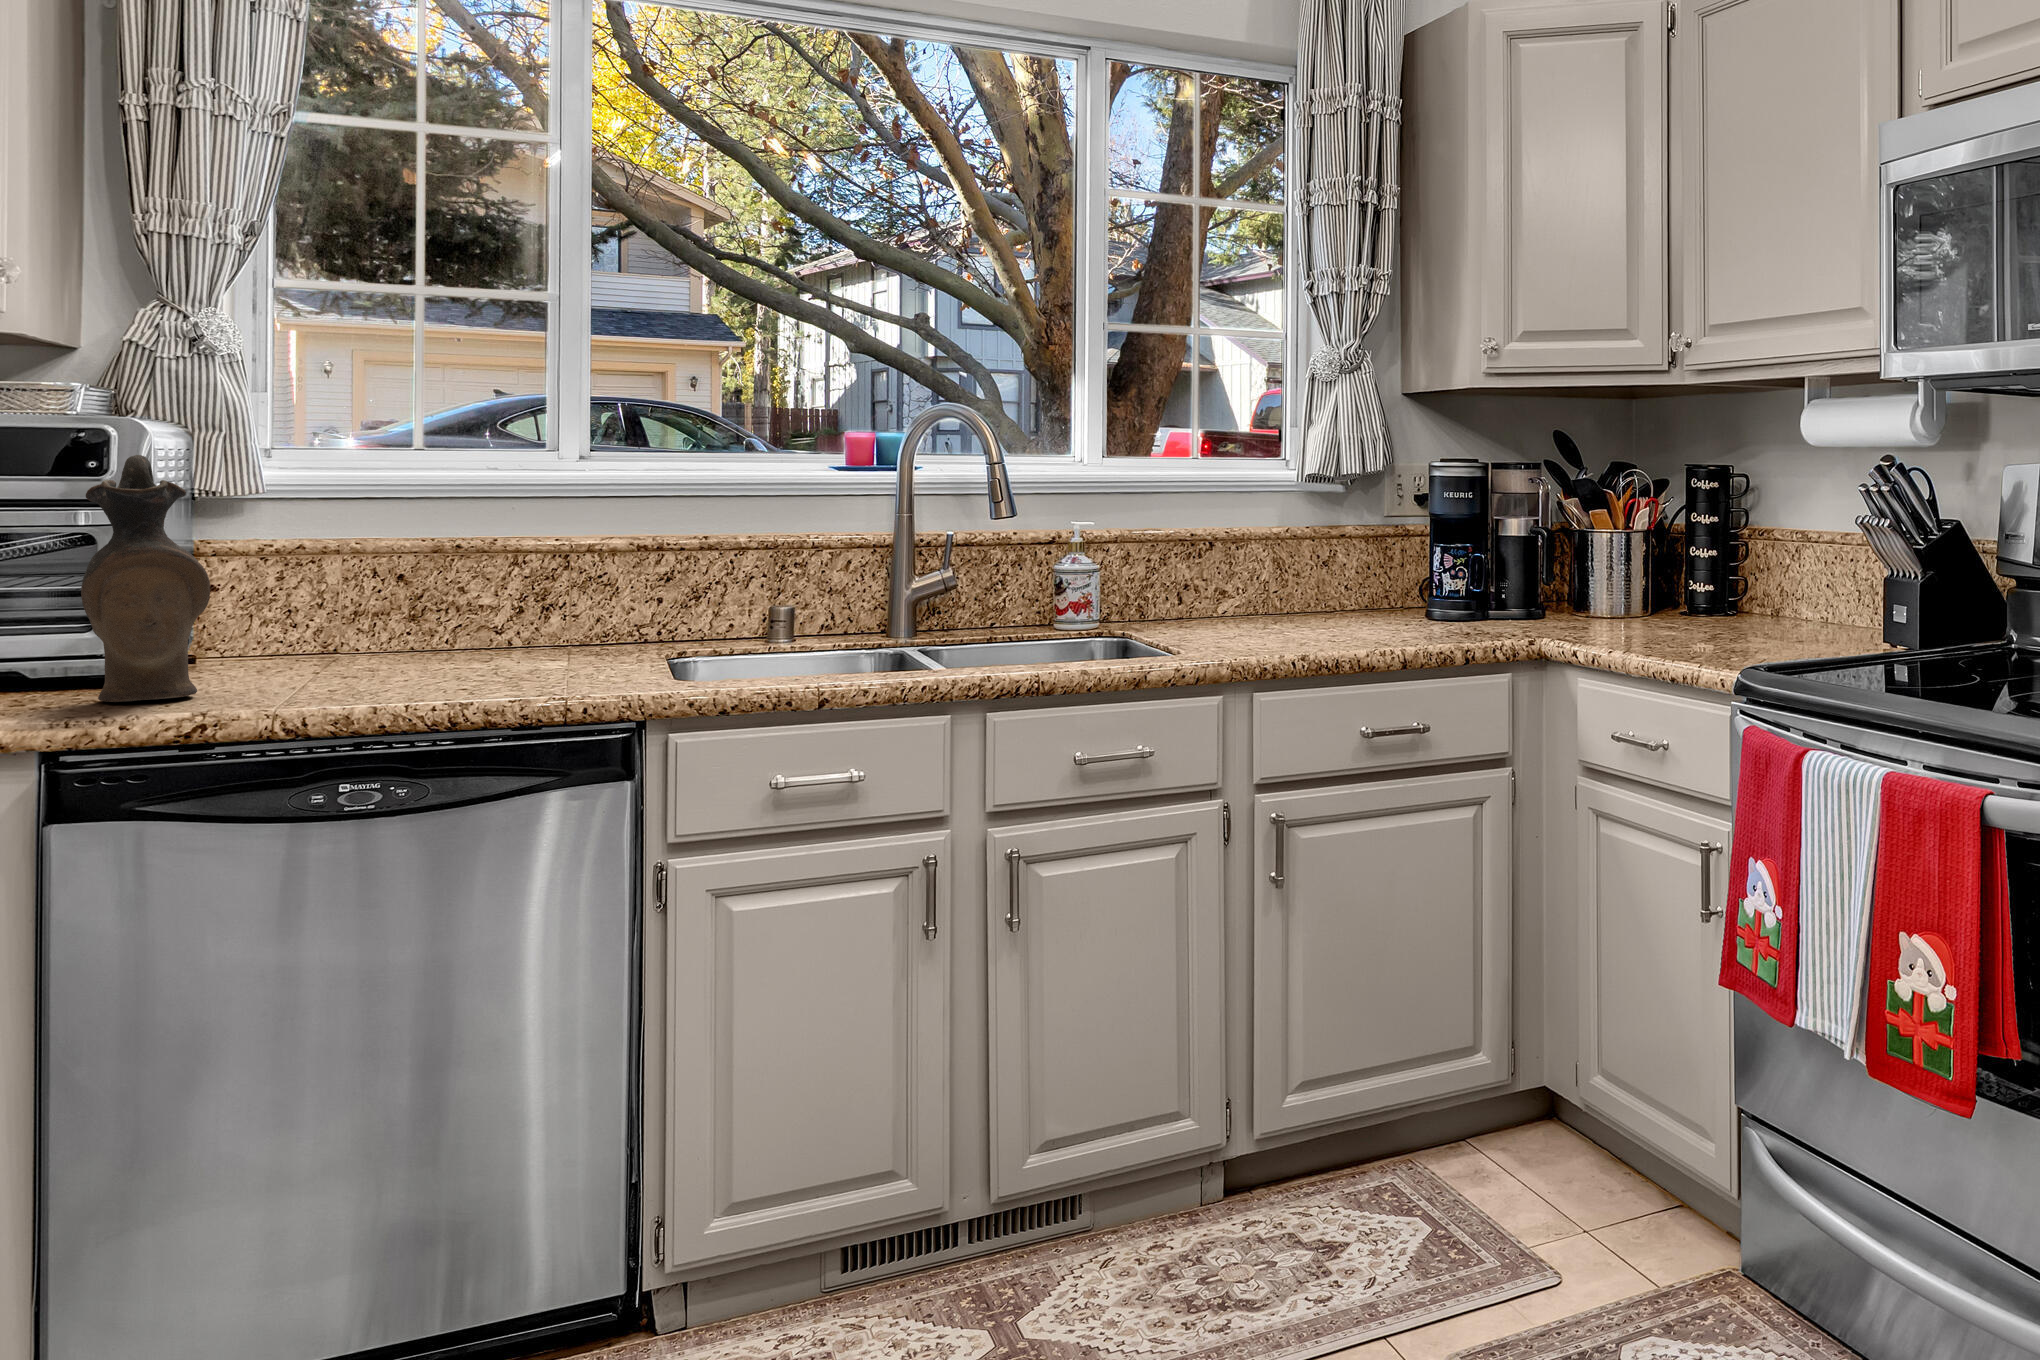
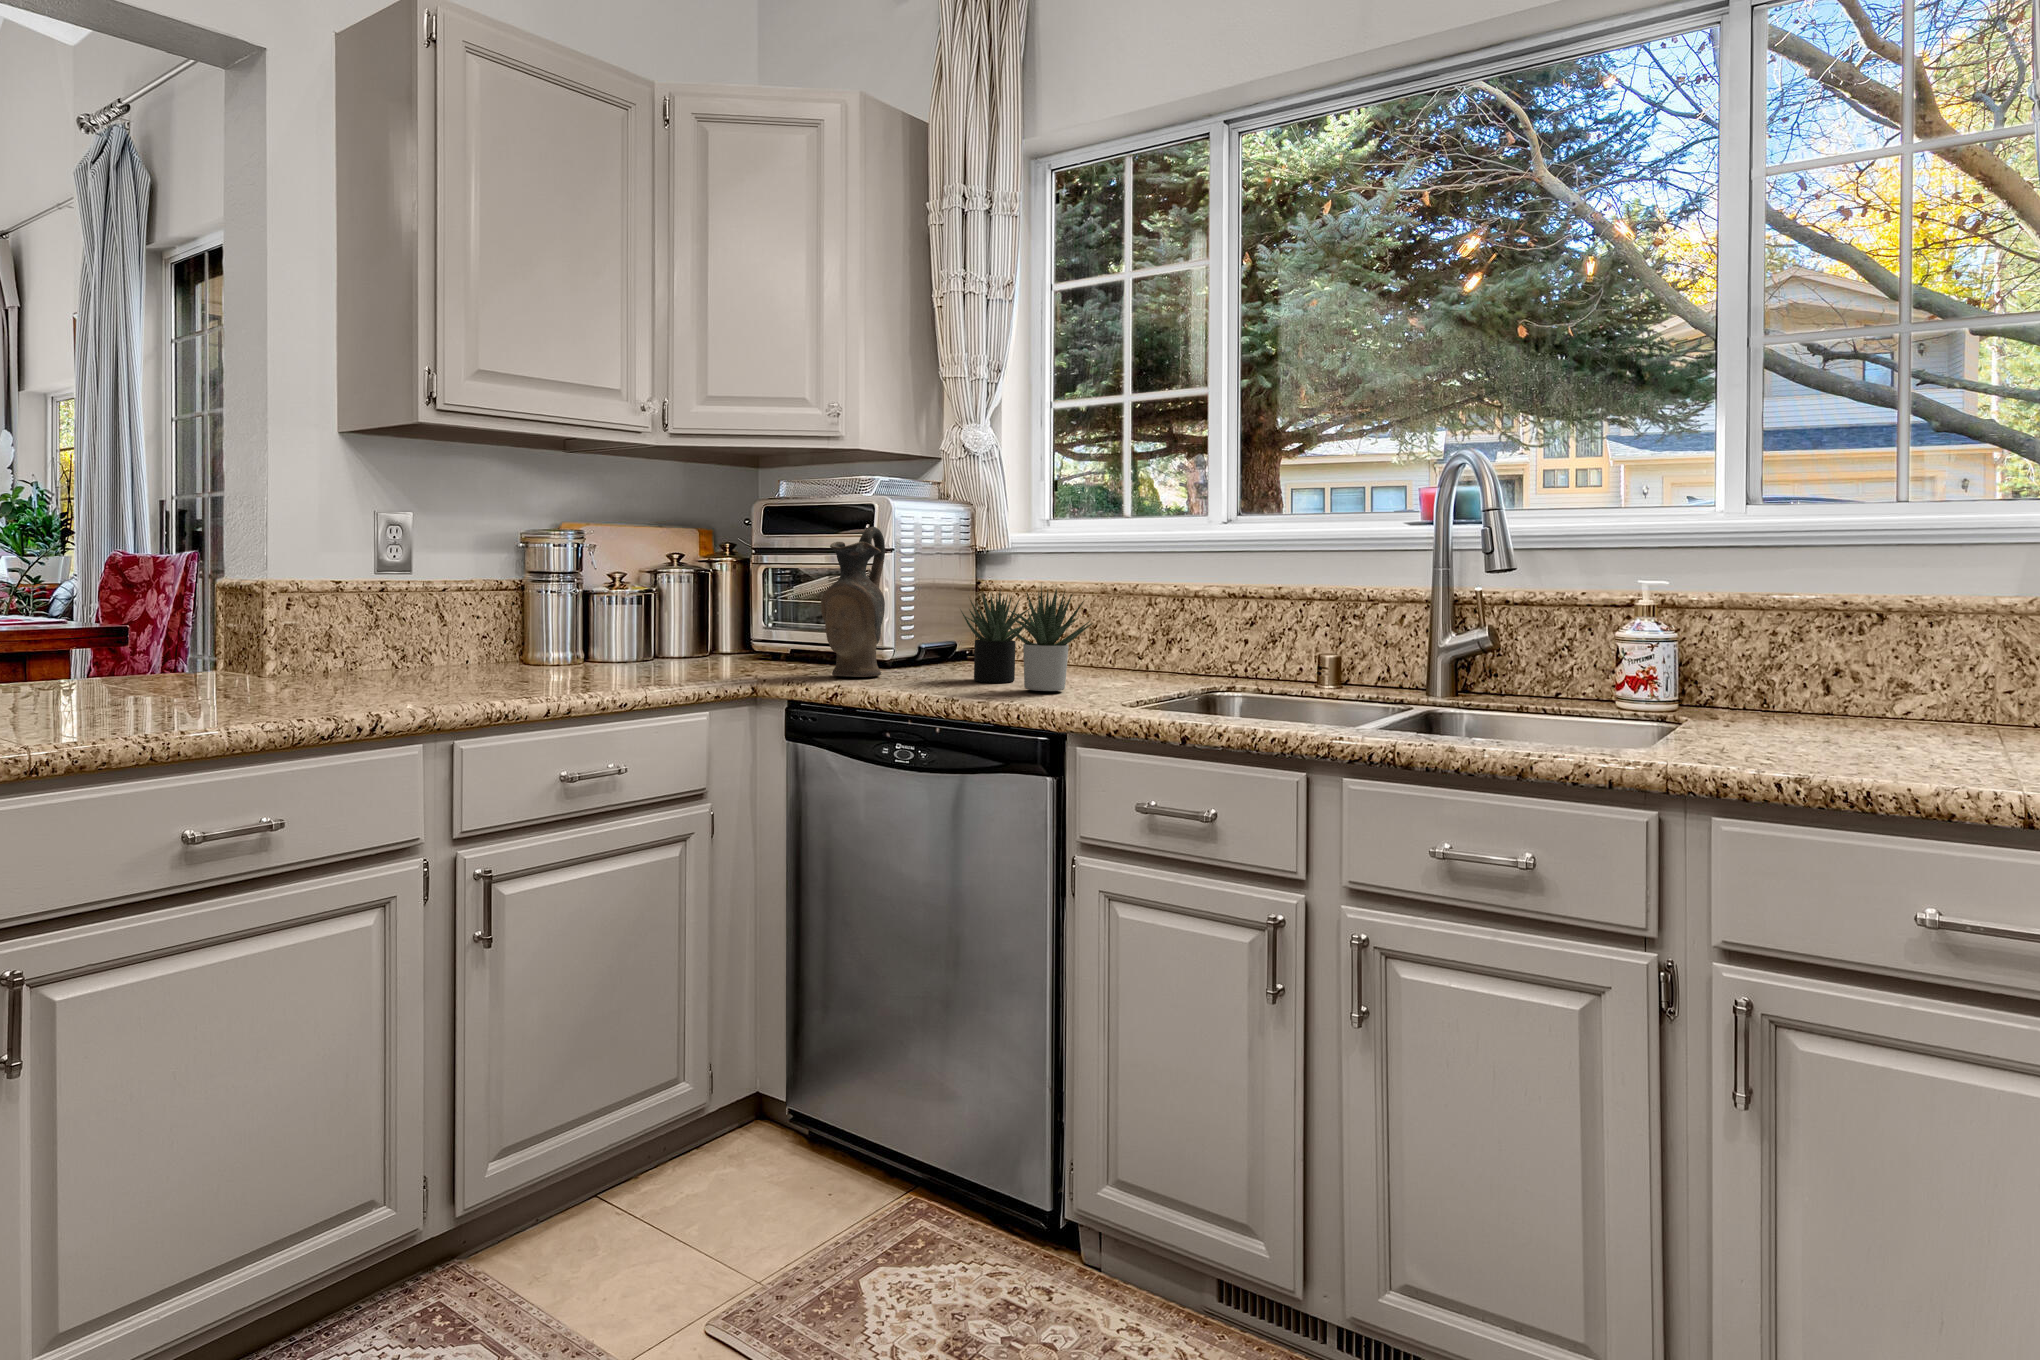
succulent plant: none [323,536,596,682] -> present [961,587,1092,691]

